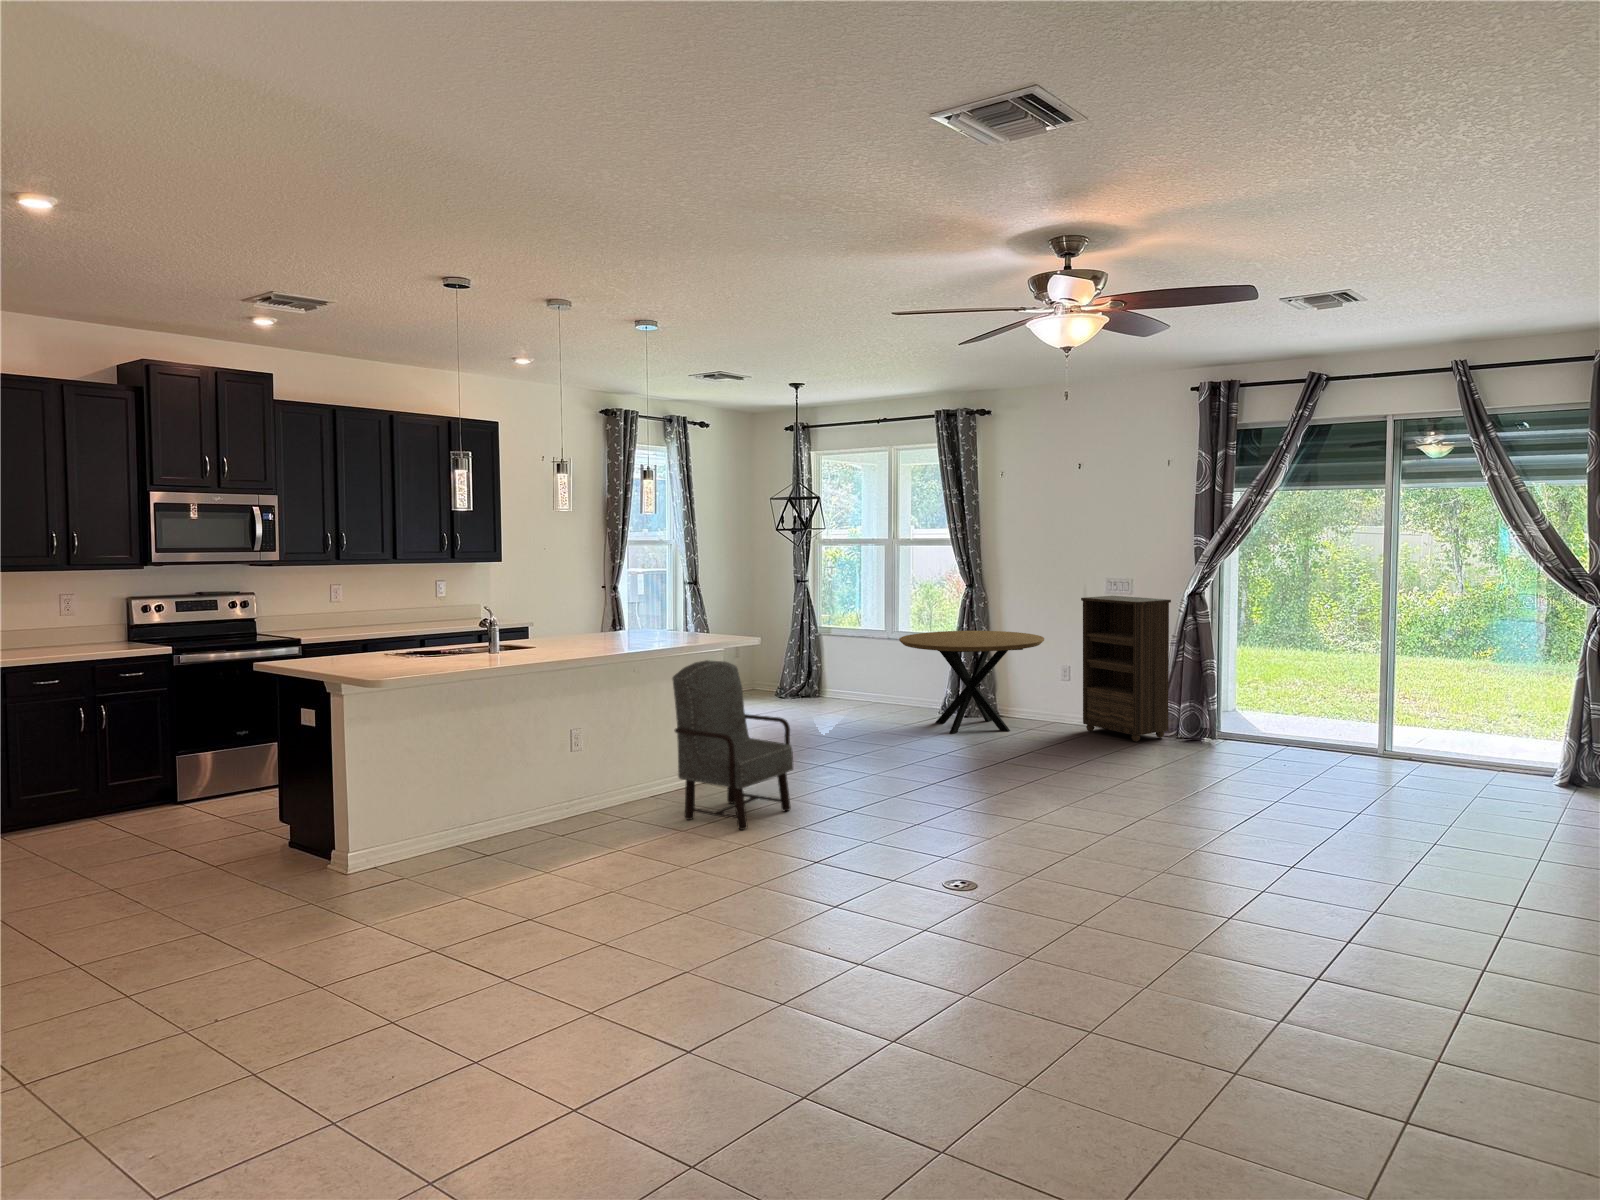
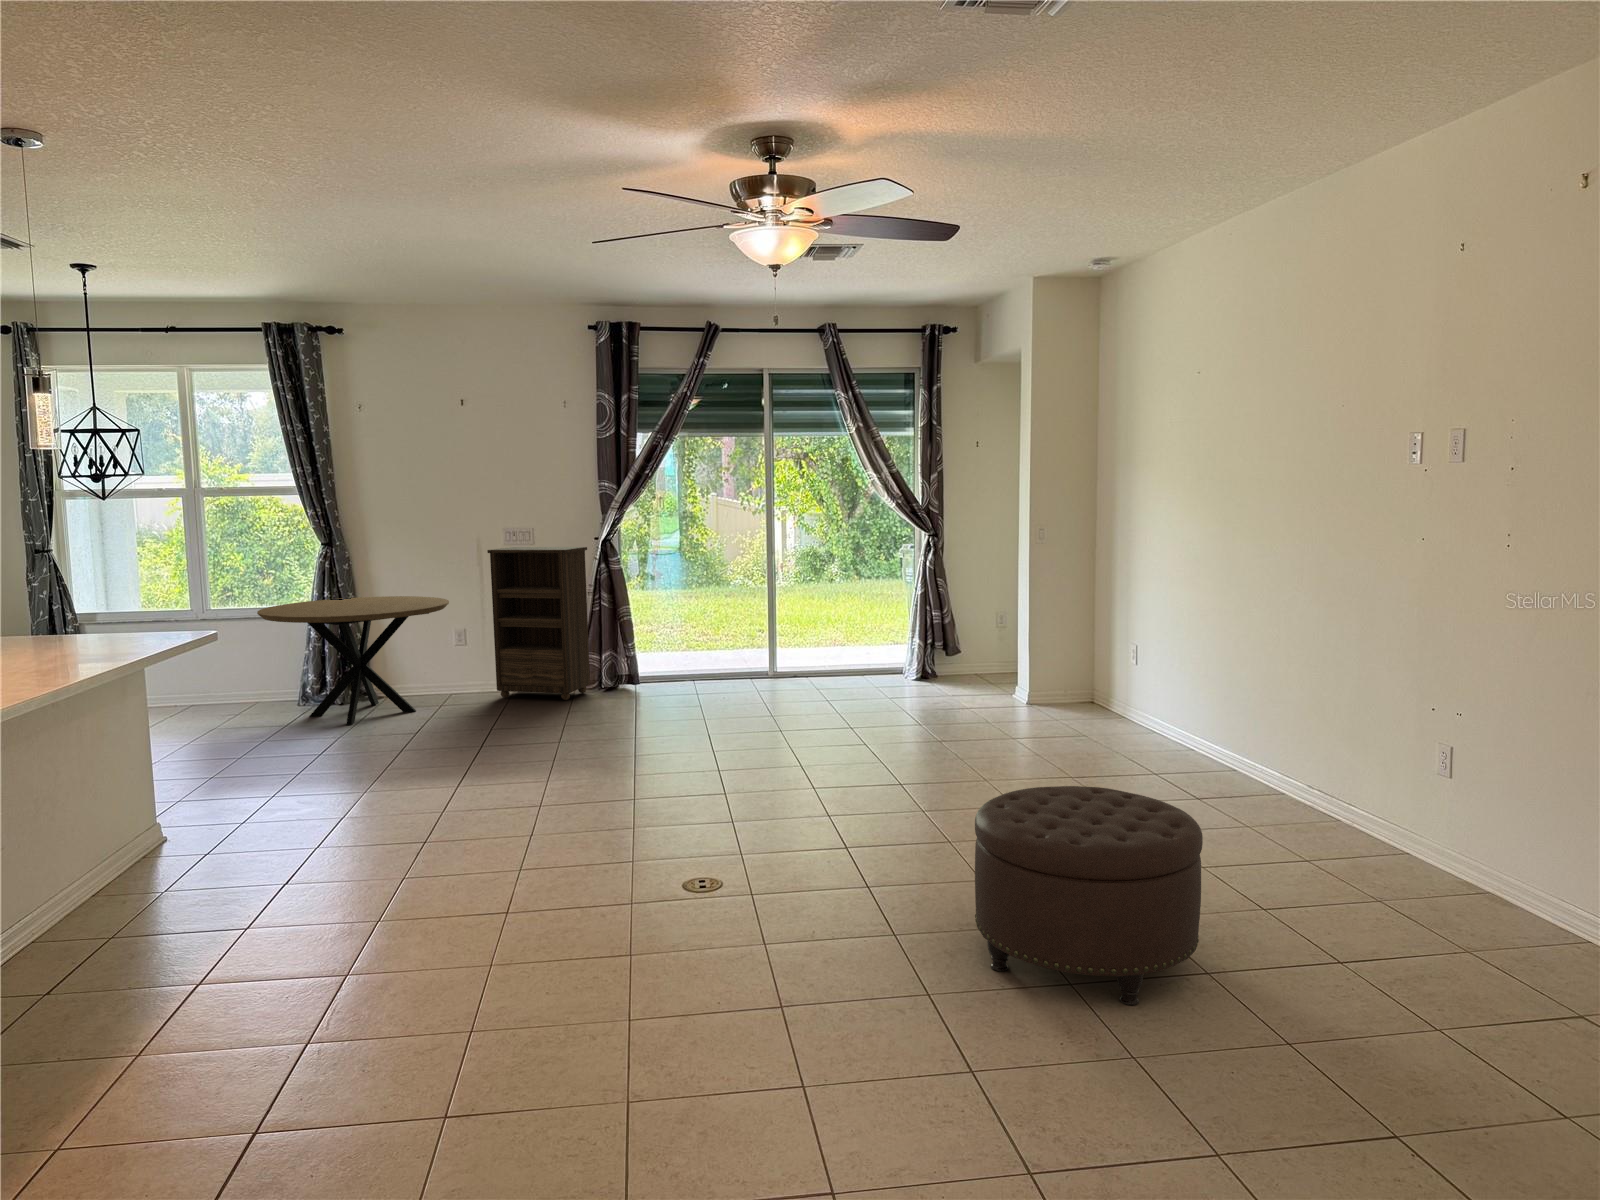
armchair: present [672,660,793,830] -> none [52,653,261,914]
ottoman: none [1116,880,1346,1097] -> present [975,786,1203,1005]

